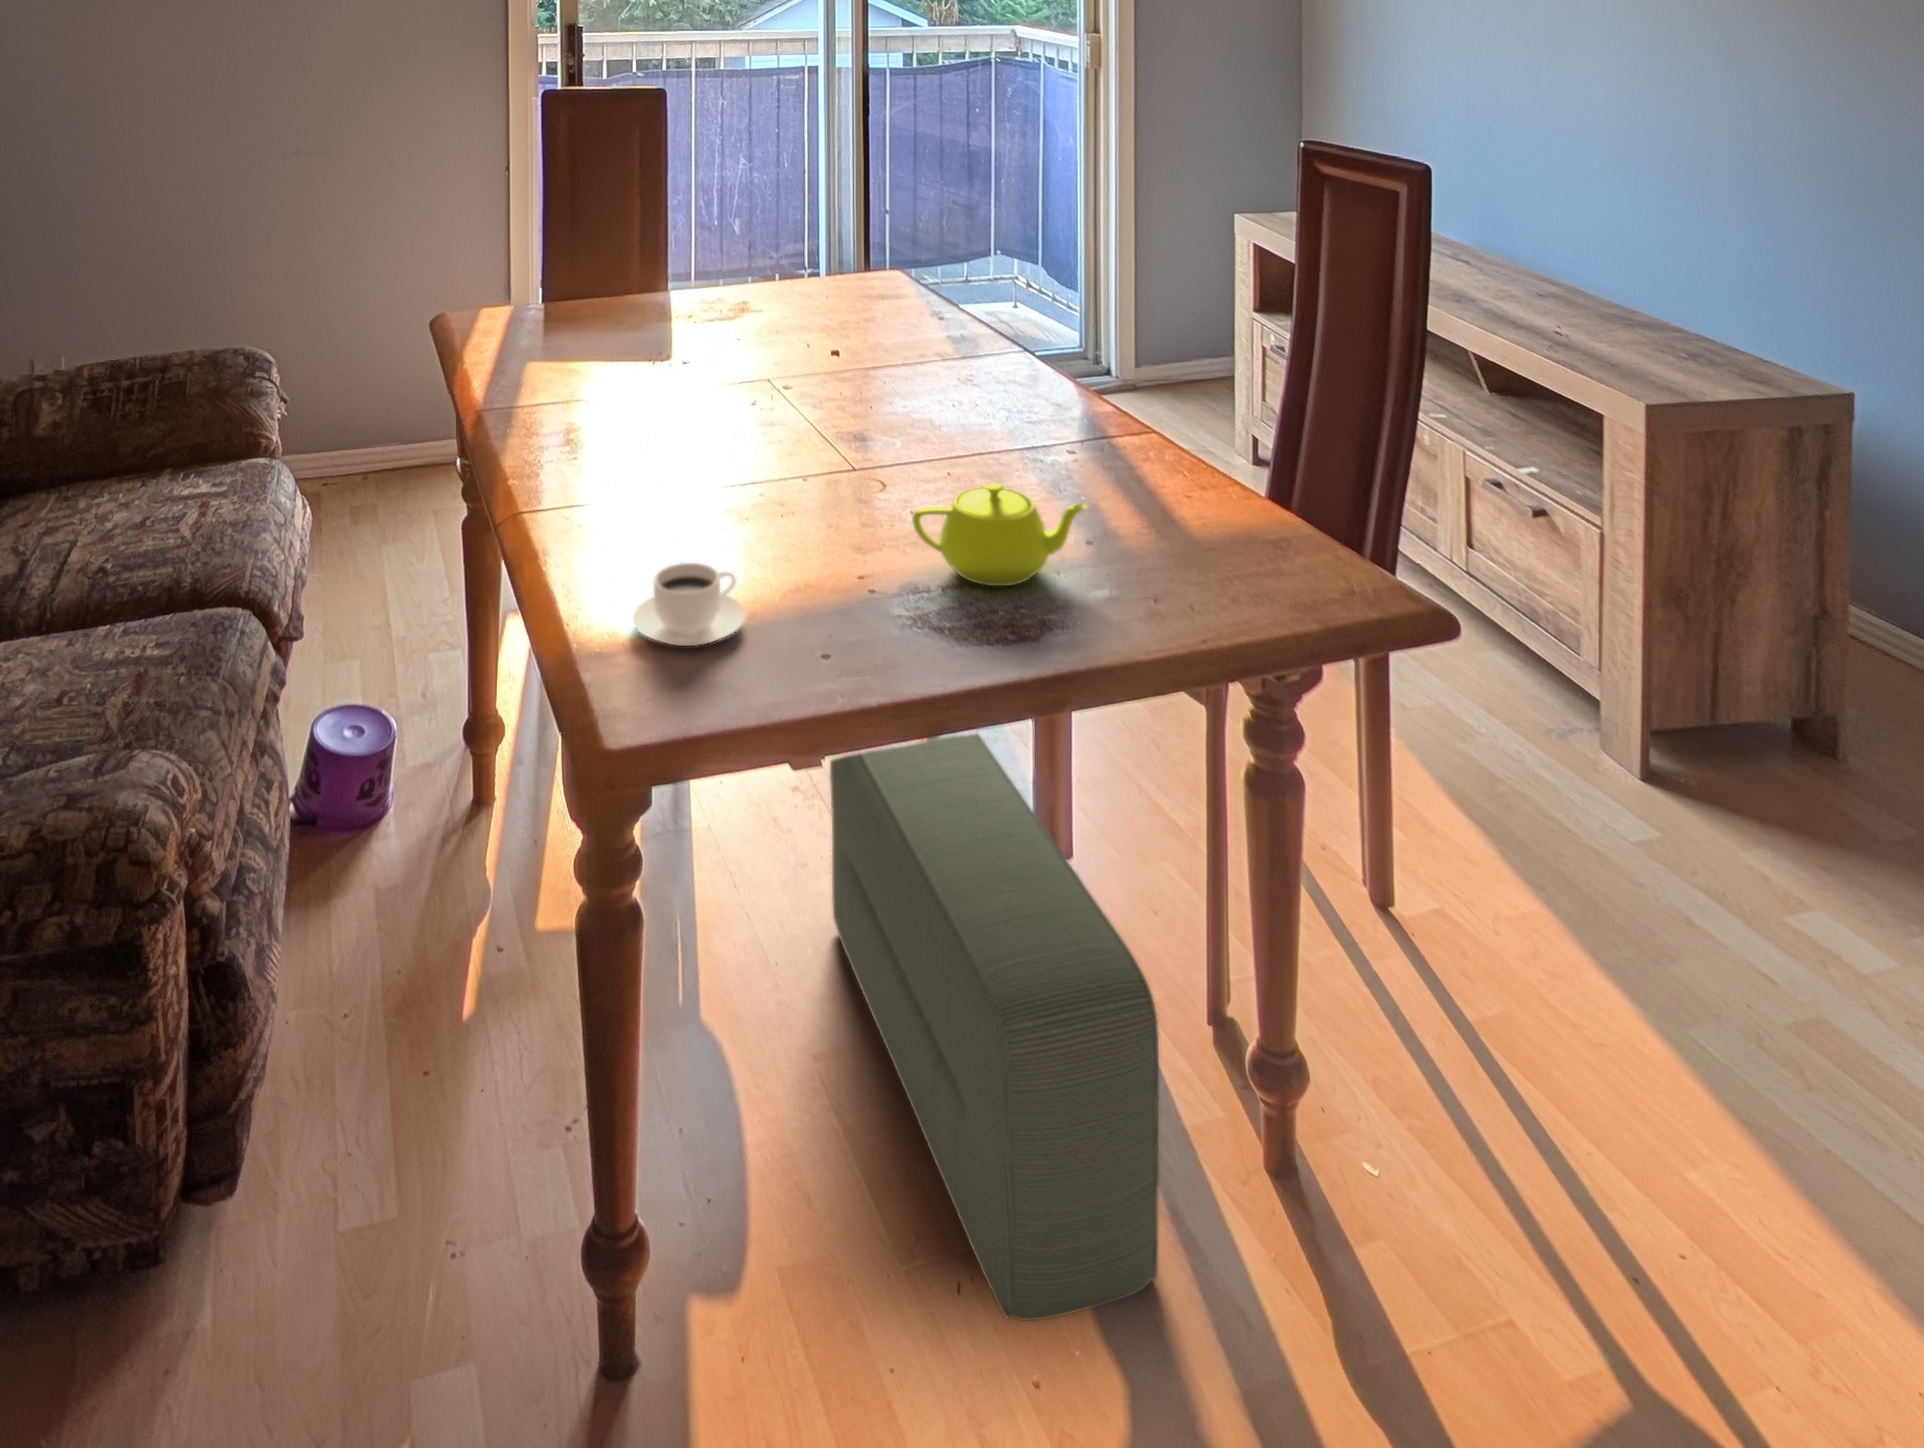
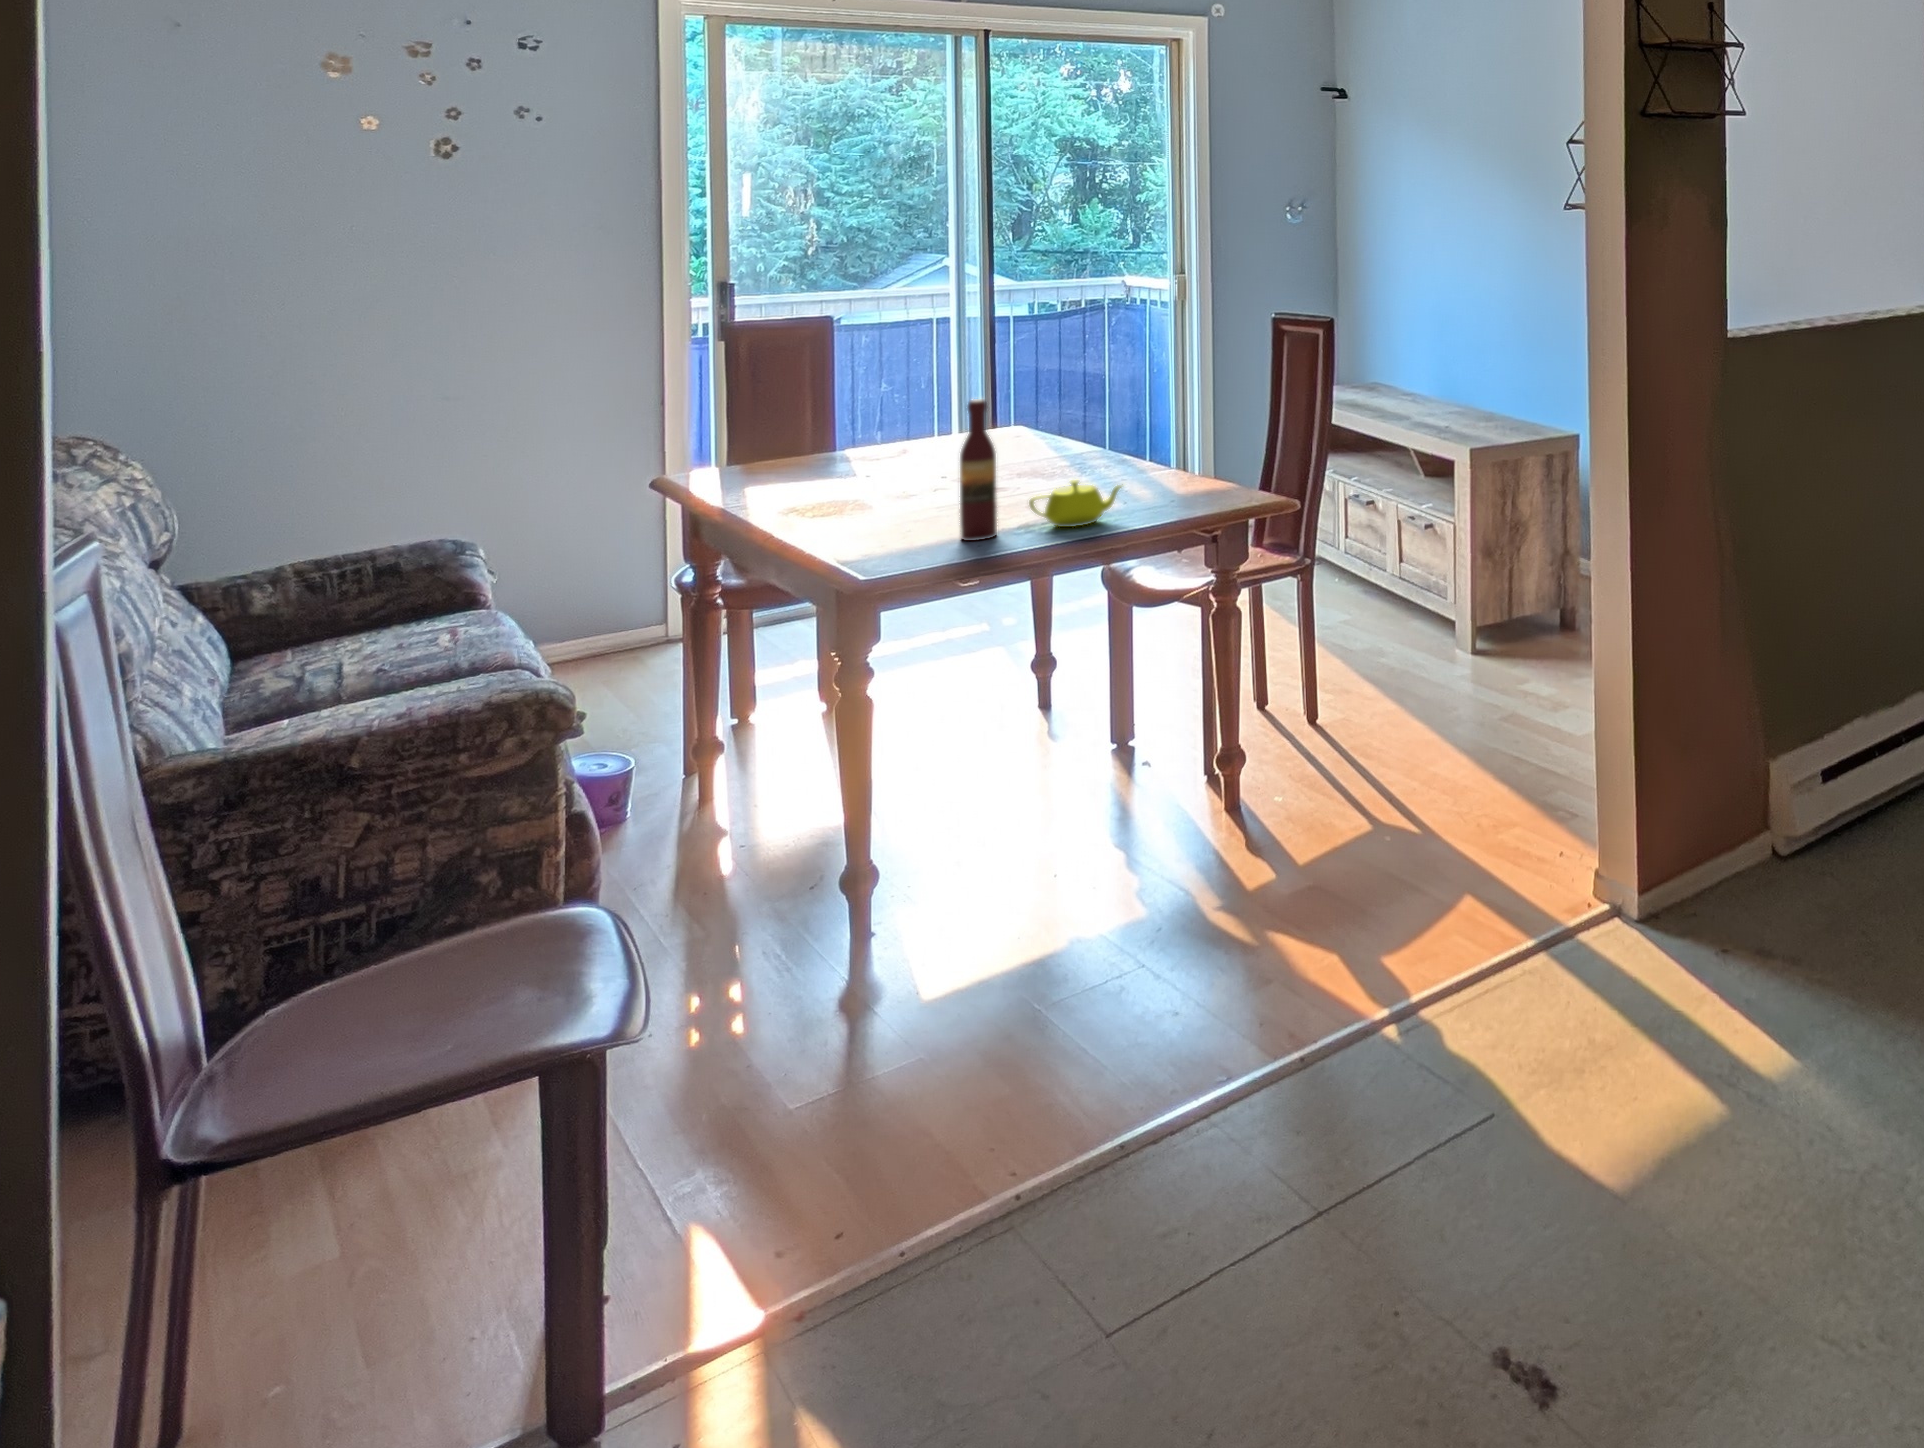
wine bottle: none [794,311,856,591] -> present [960,399,997,541]
coffee cup: present [633,563,745,646] -> none [869,529,935,563]
pouf: present [830,733,1159,1321] -> none [979,644,1160,864]

